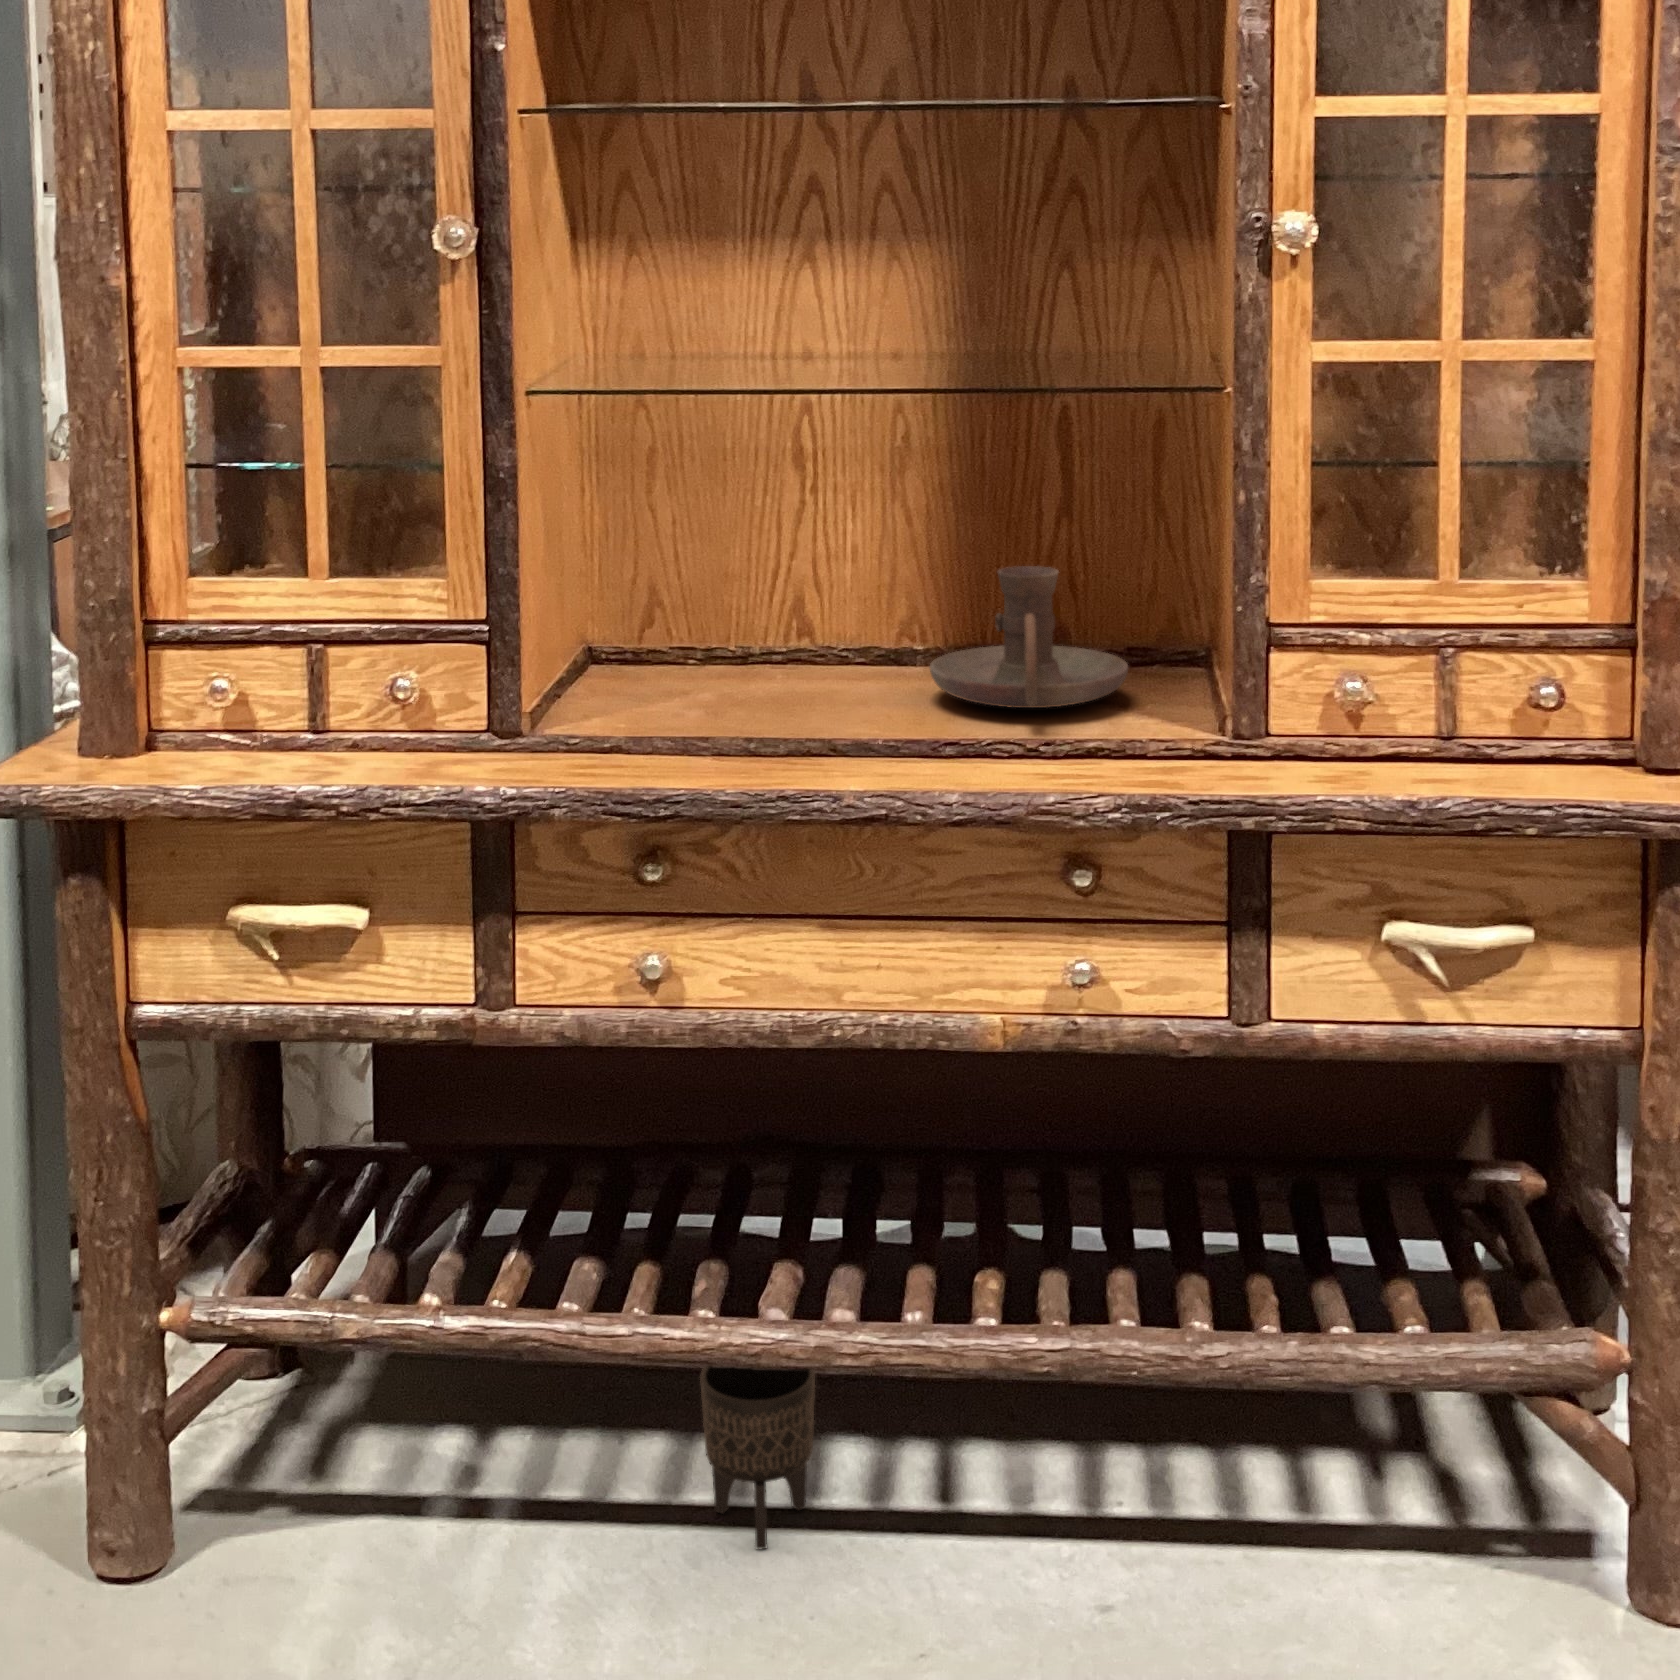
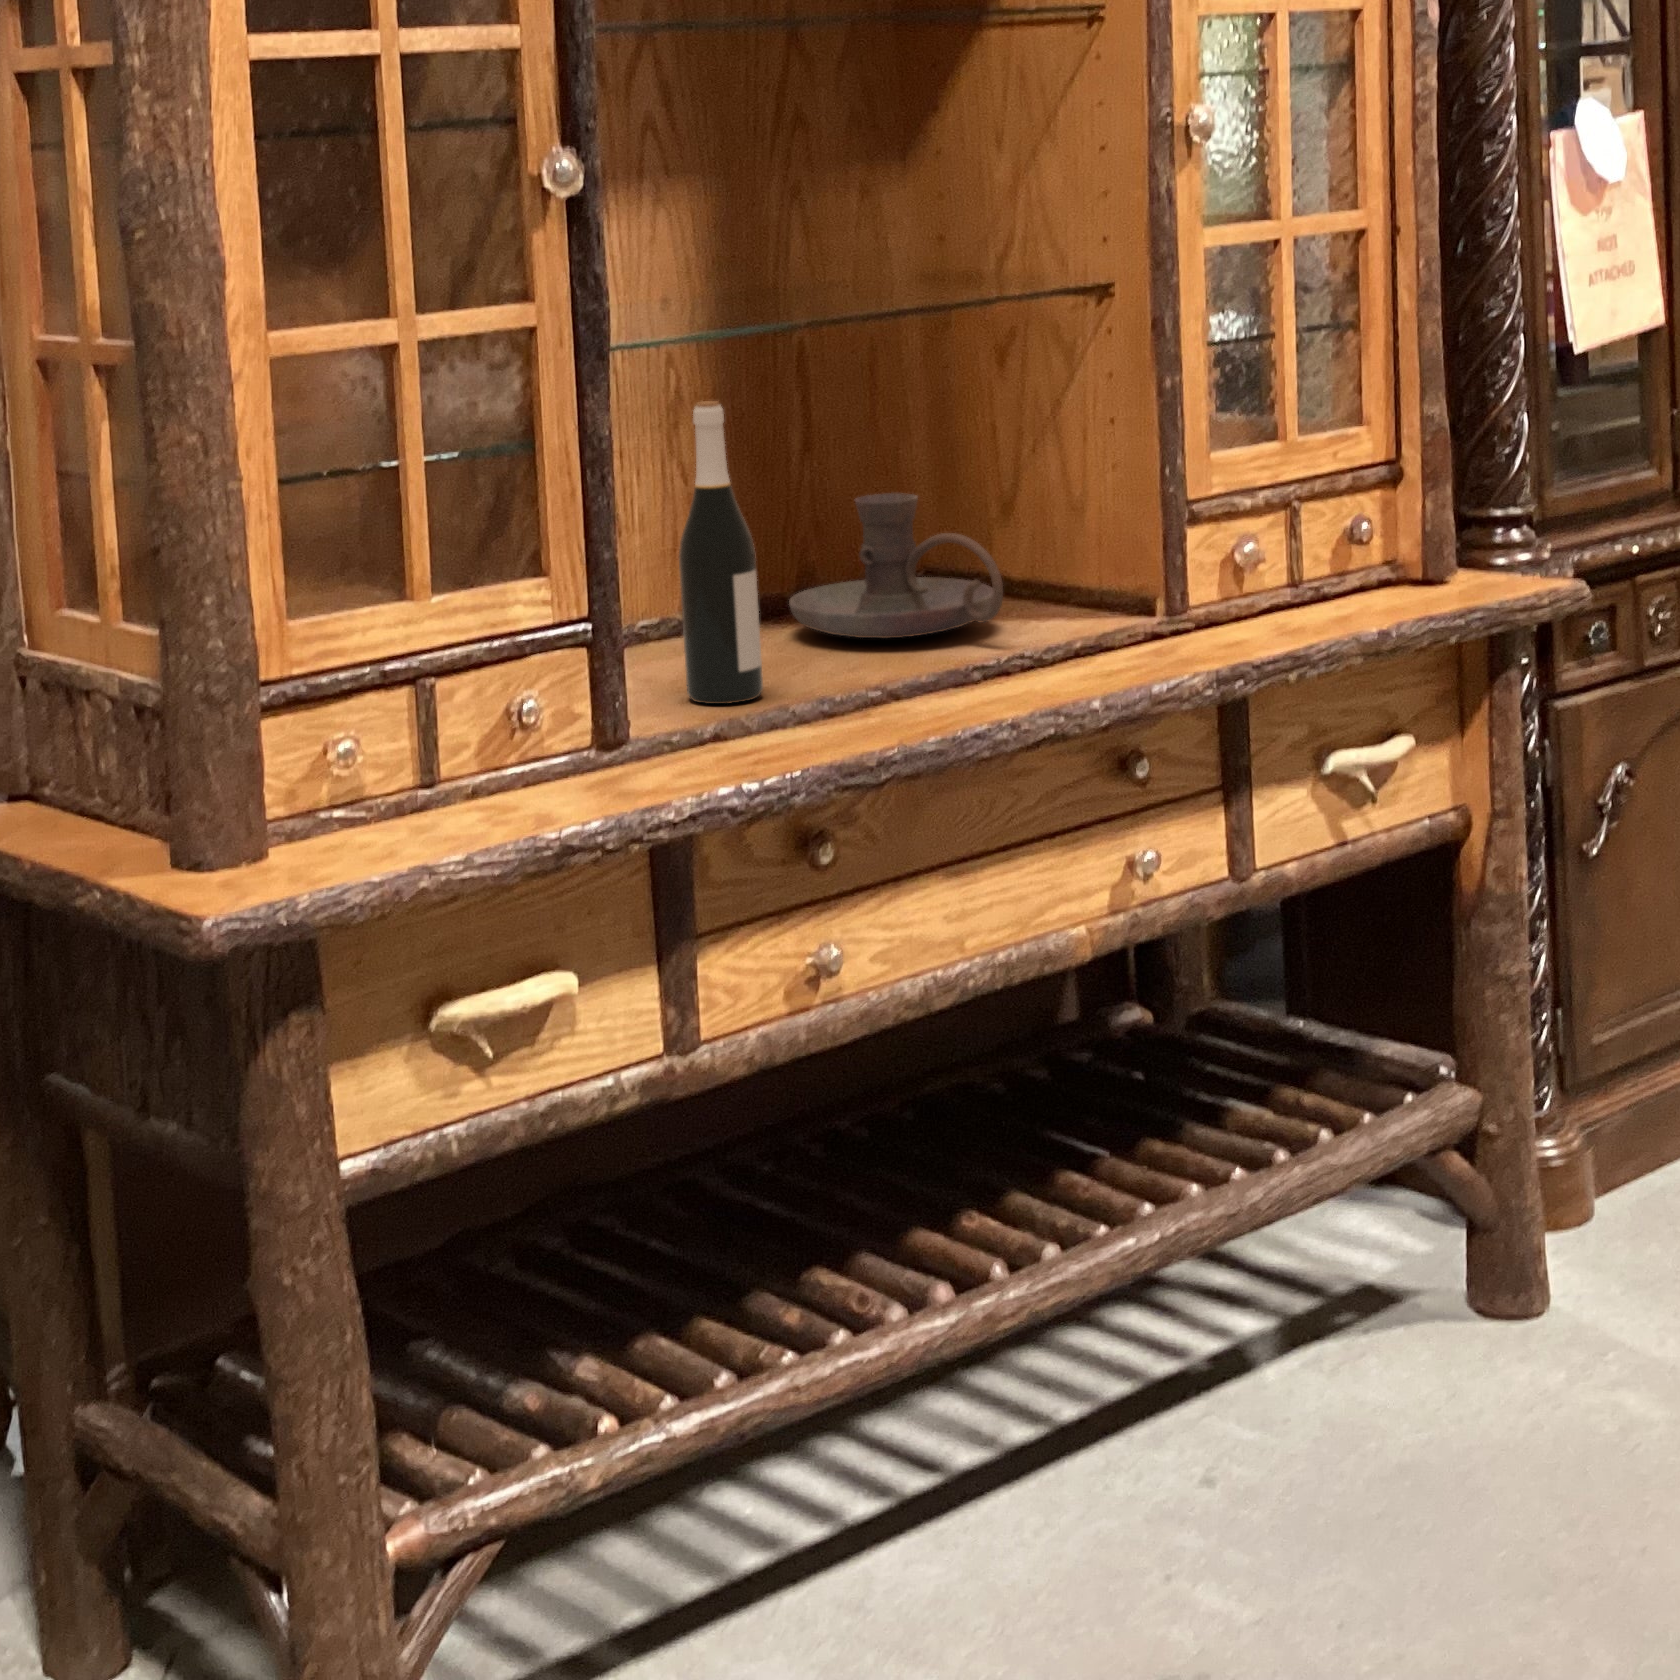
wine bottle: none [686,452,758,727] -> present [679,401,763,704]
planter: present [700,1366,815,1549] -> none [775,1372,900,1579]

